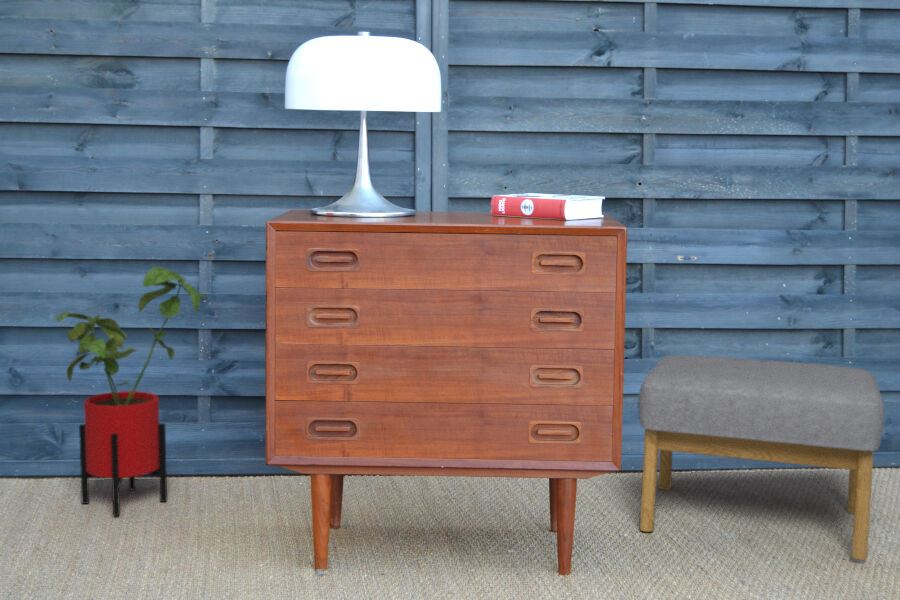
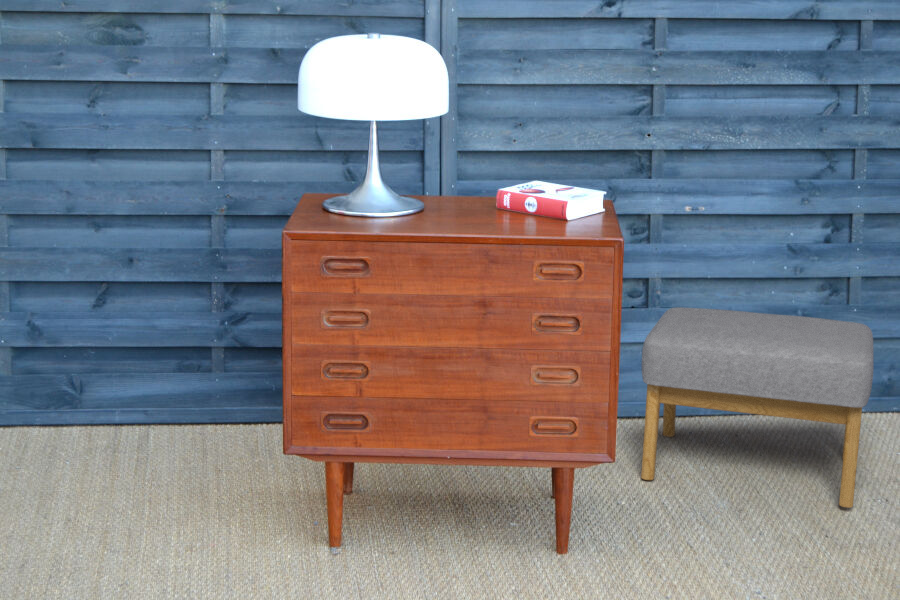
house plant: present [56,267,208,516] -> none [76,227,225,466]

